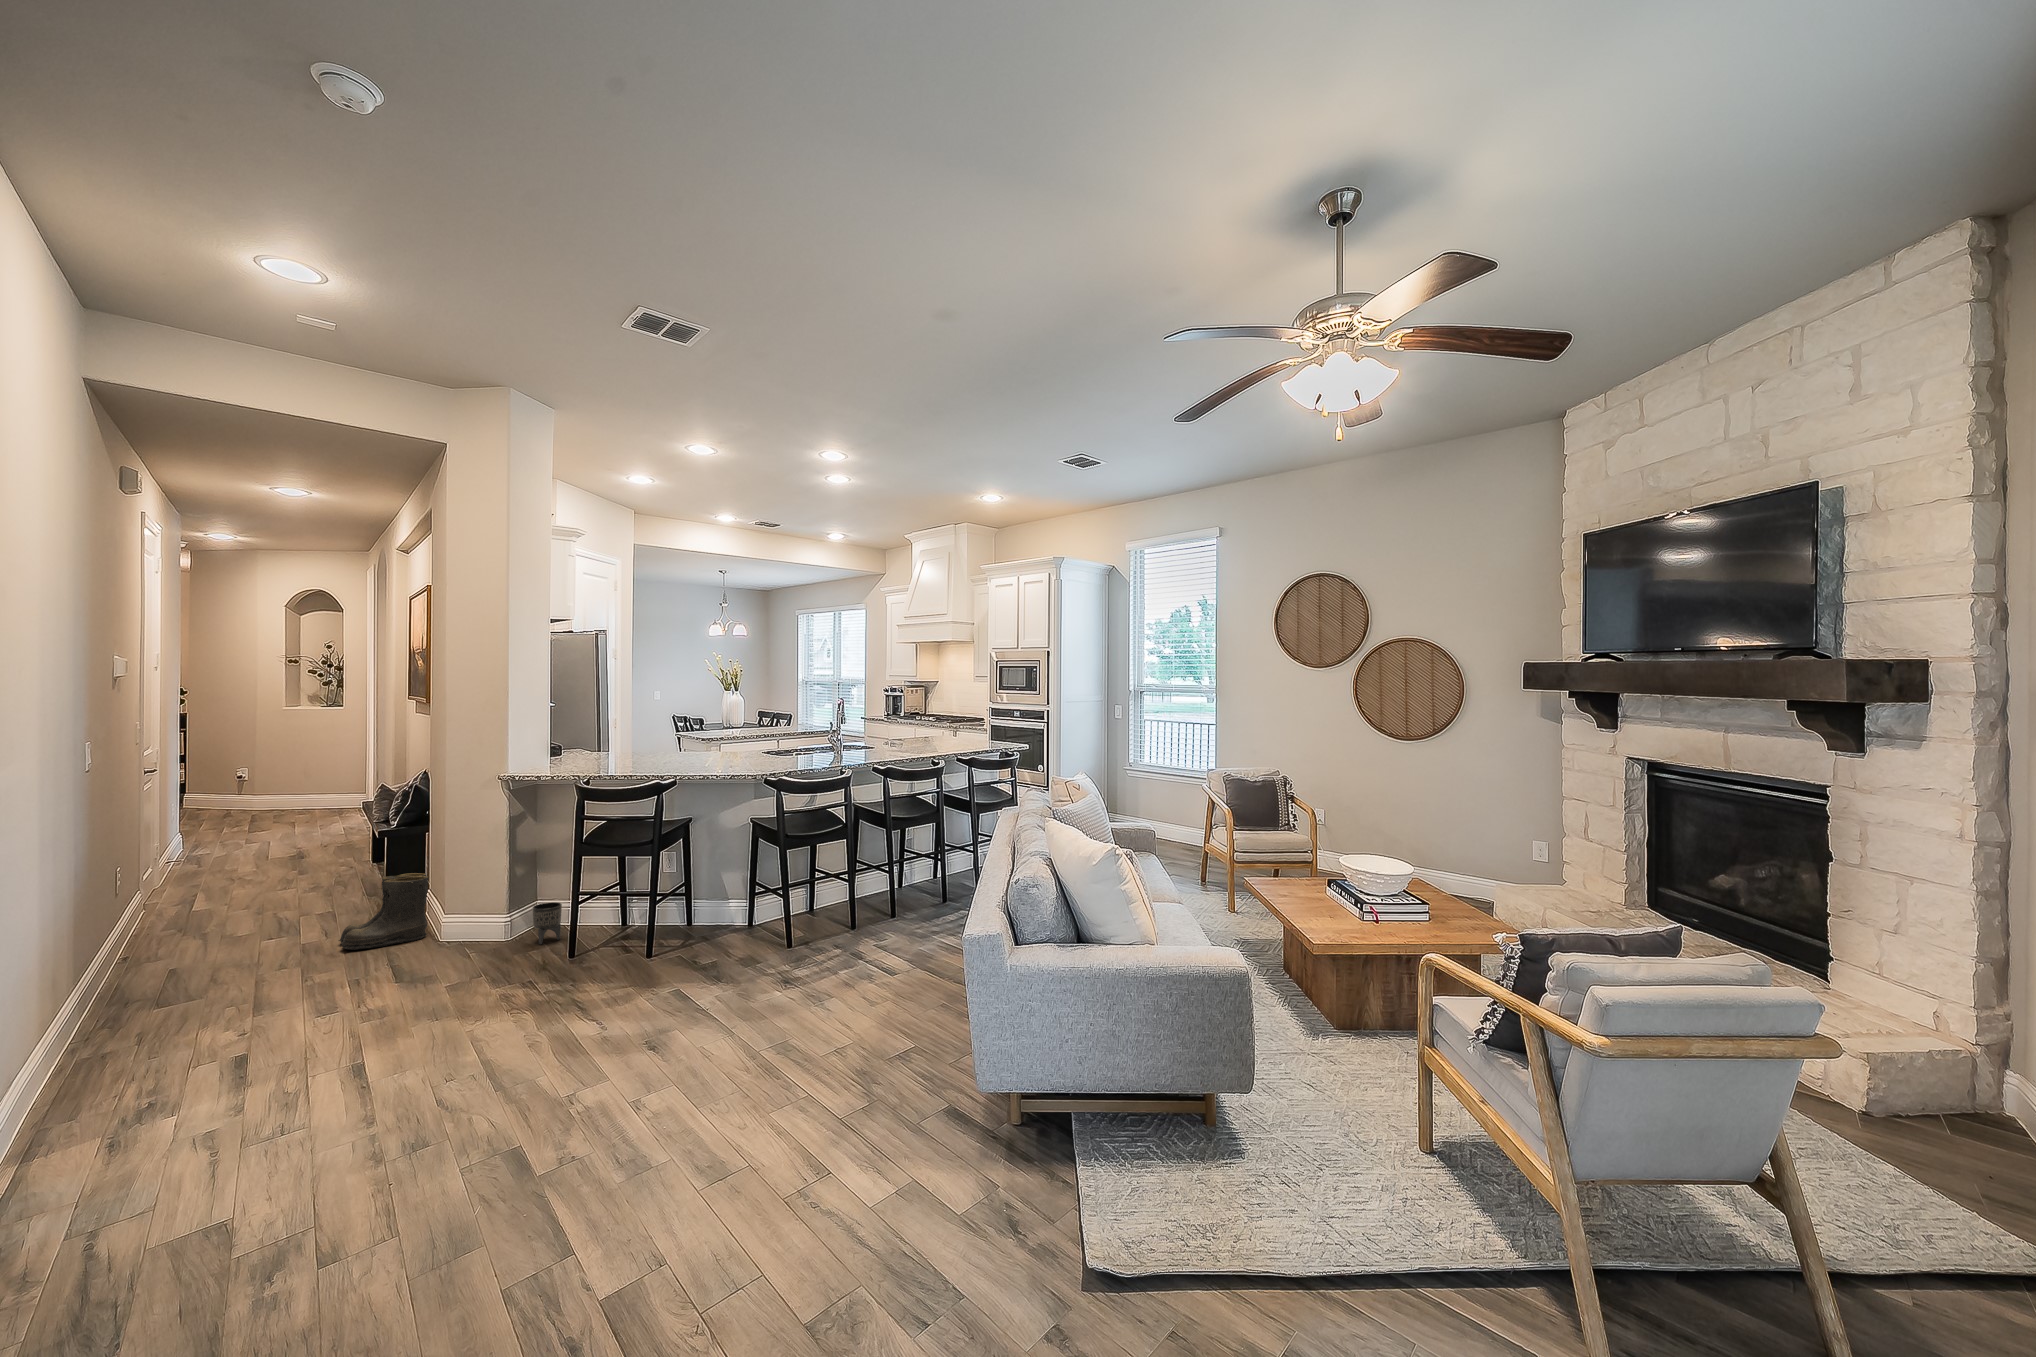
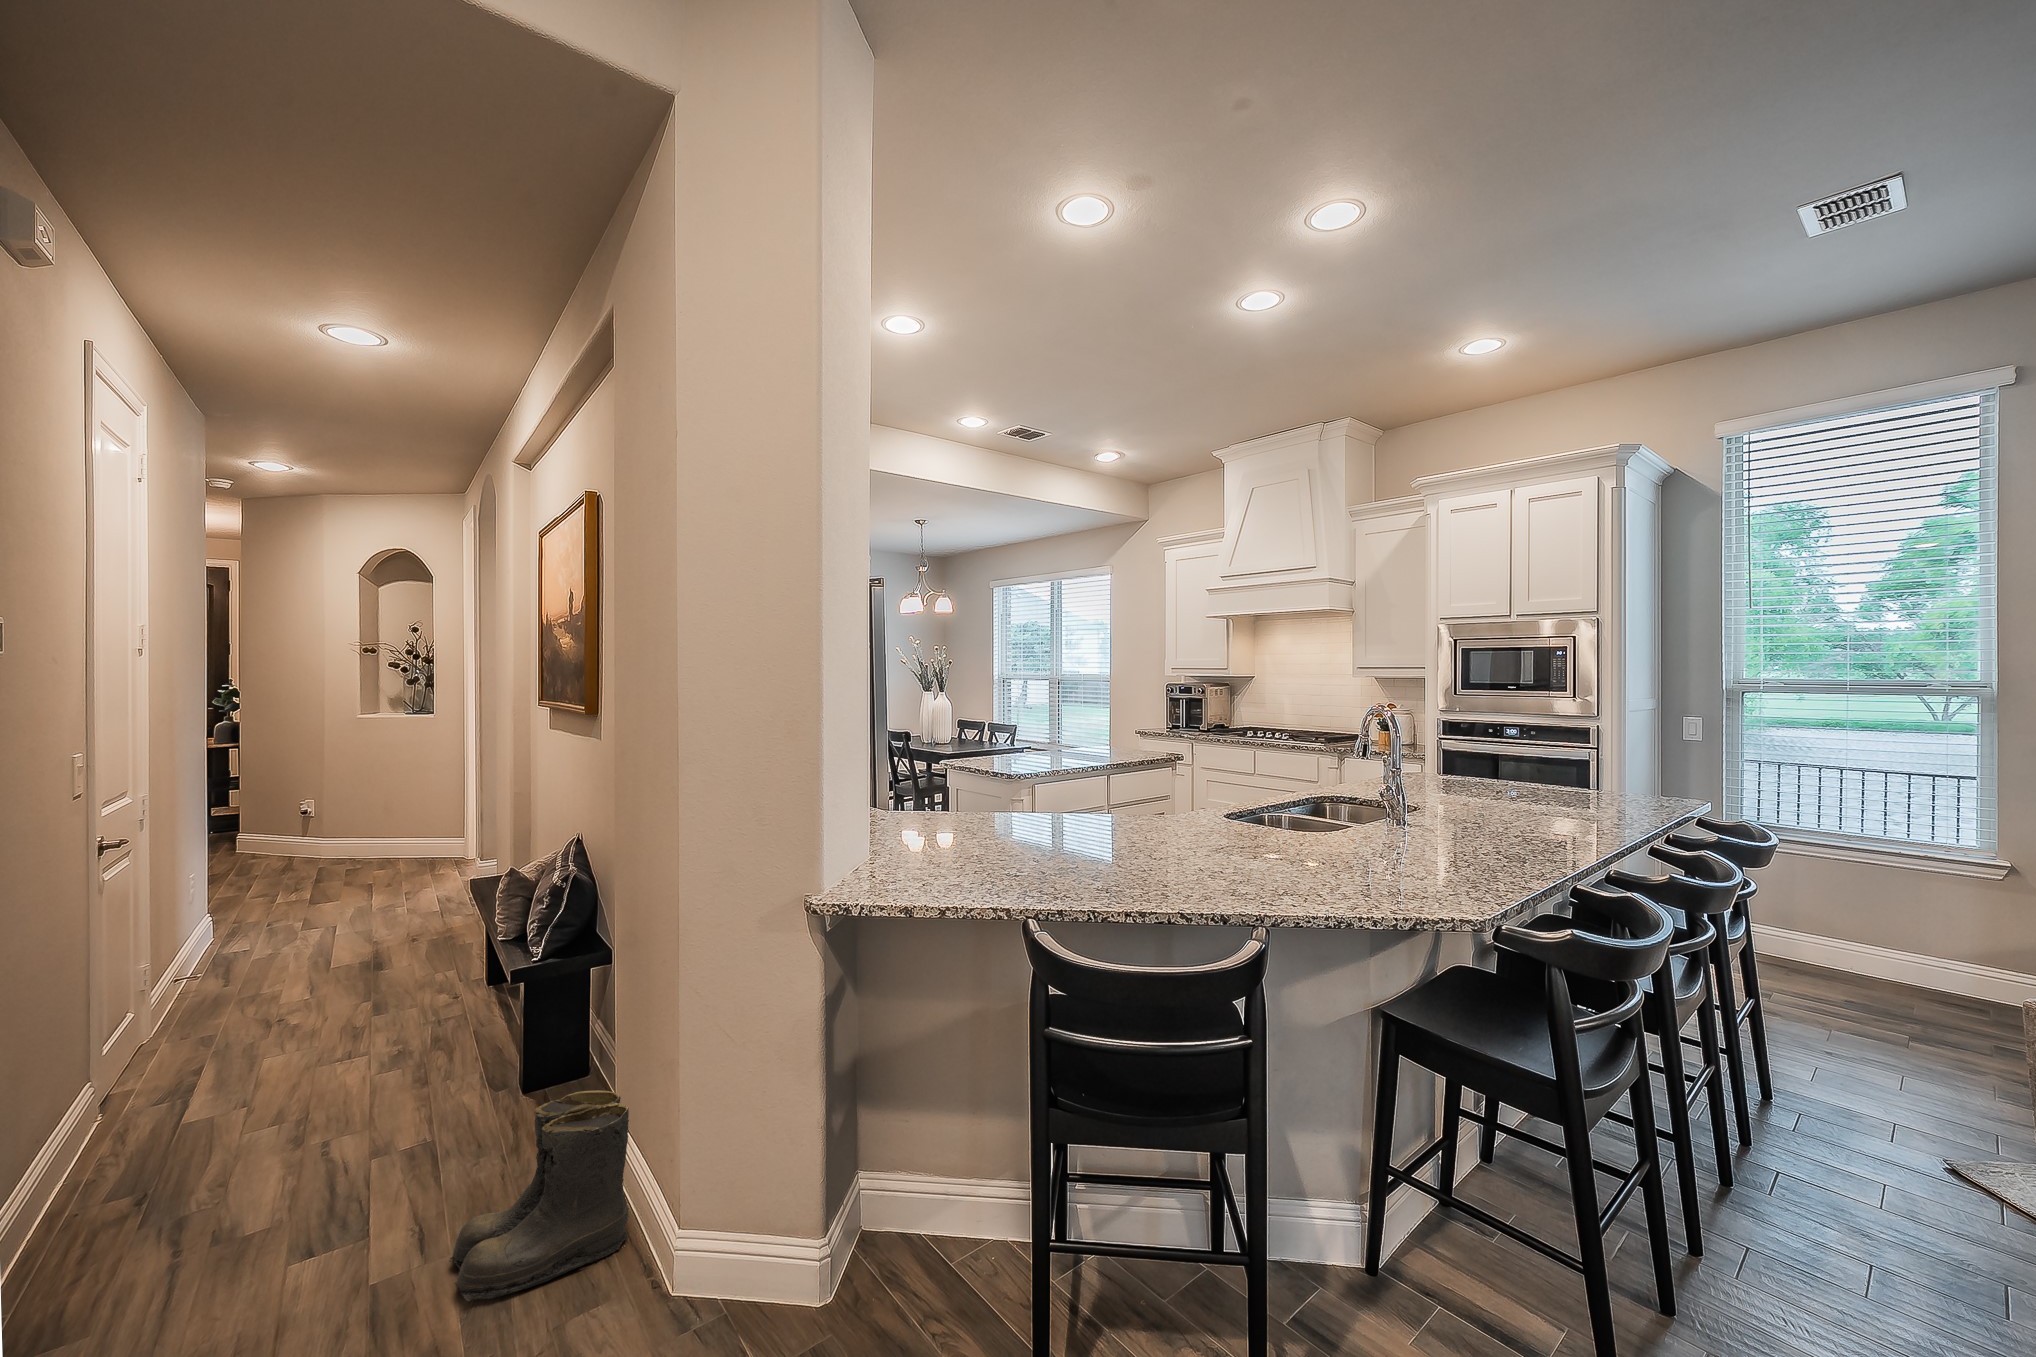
planter: present [532,902,562,944] -> none [865,1179,924,1293]

